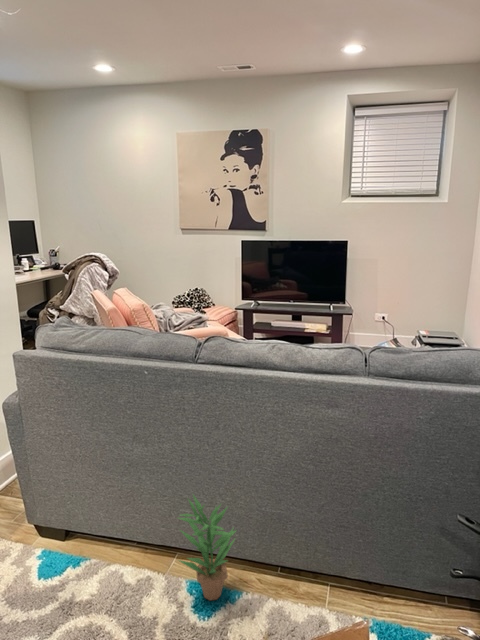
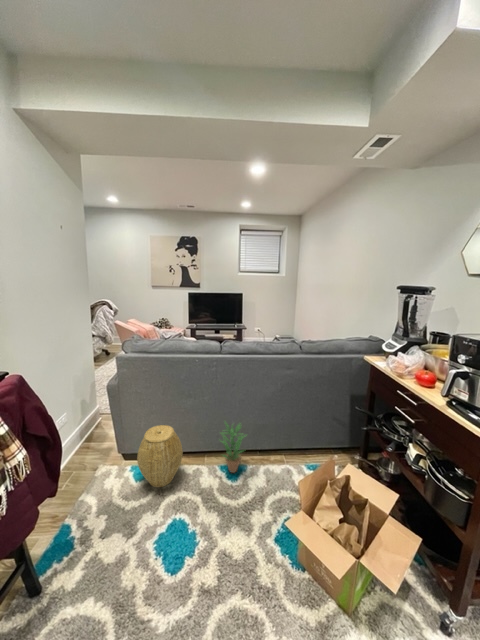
woven basket: none [35,486,118,597] -> present [137,425,183,487]

